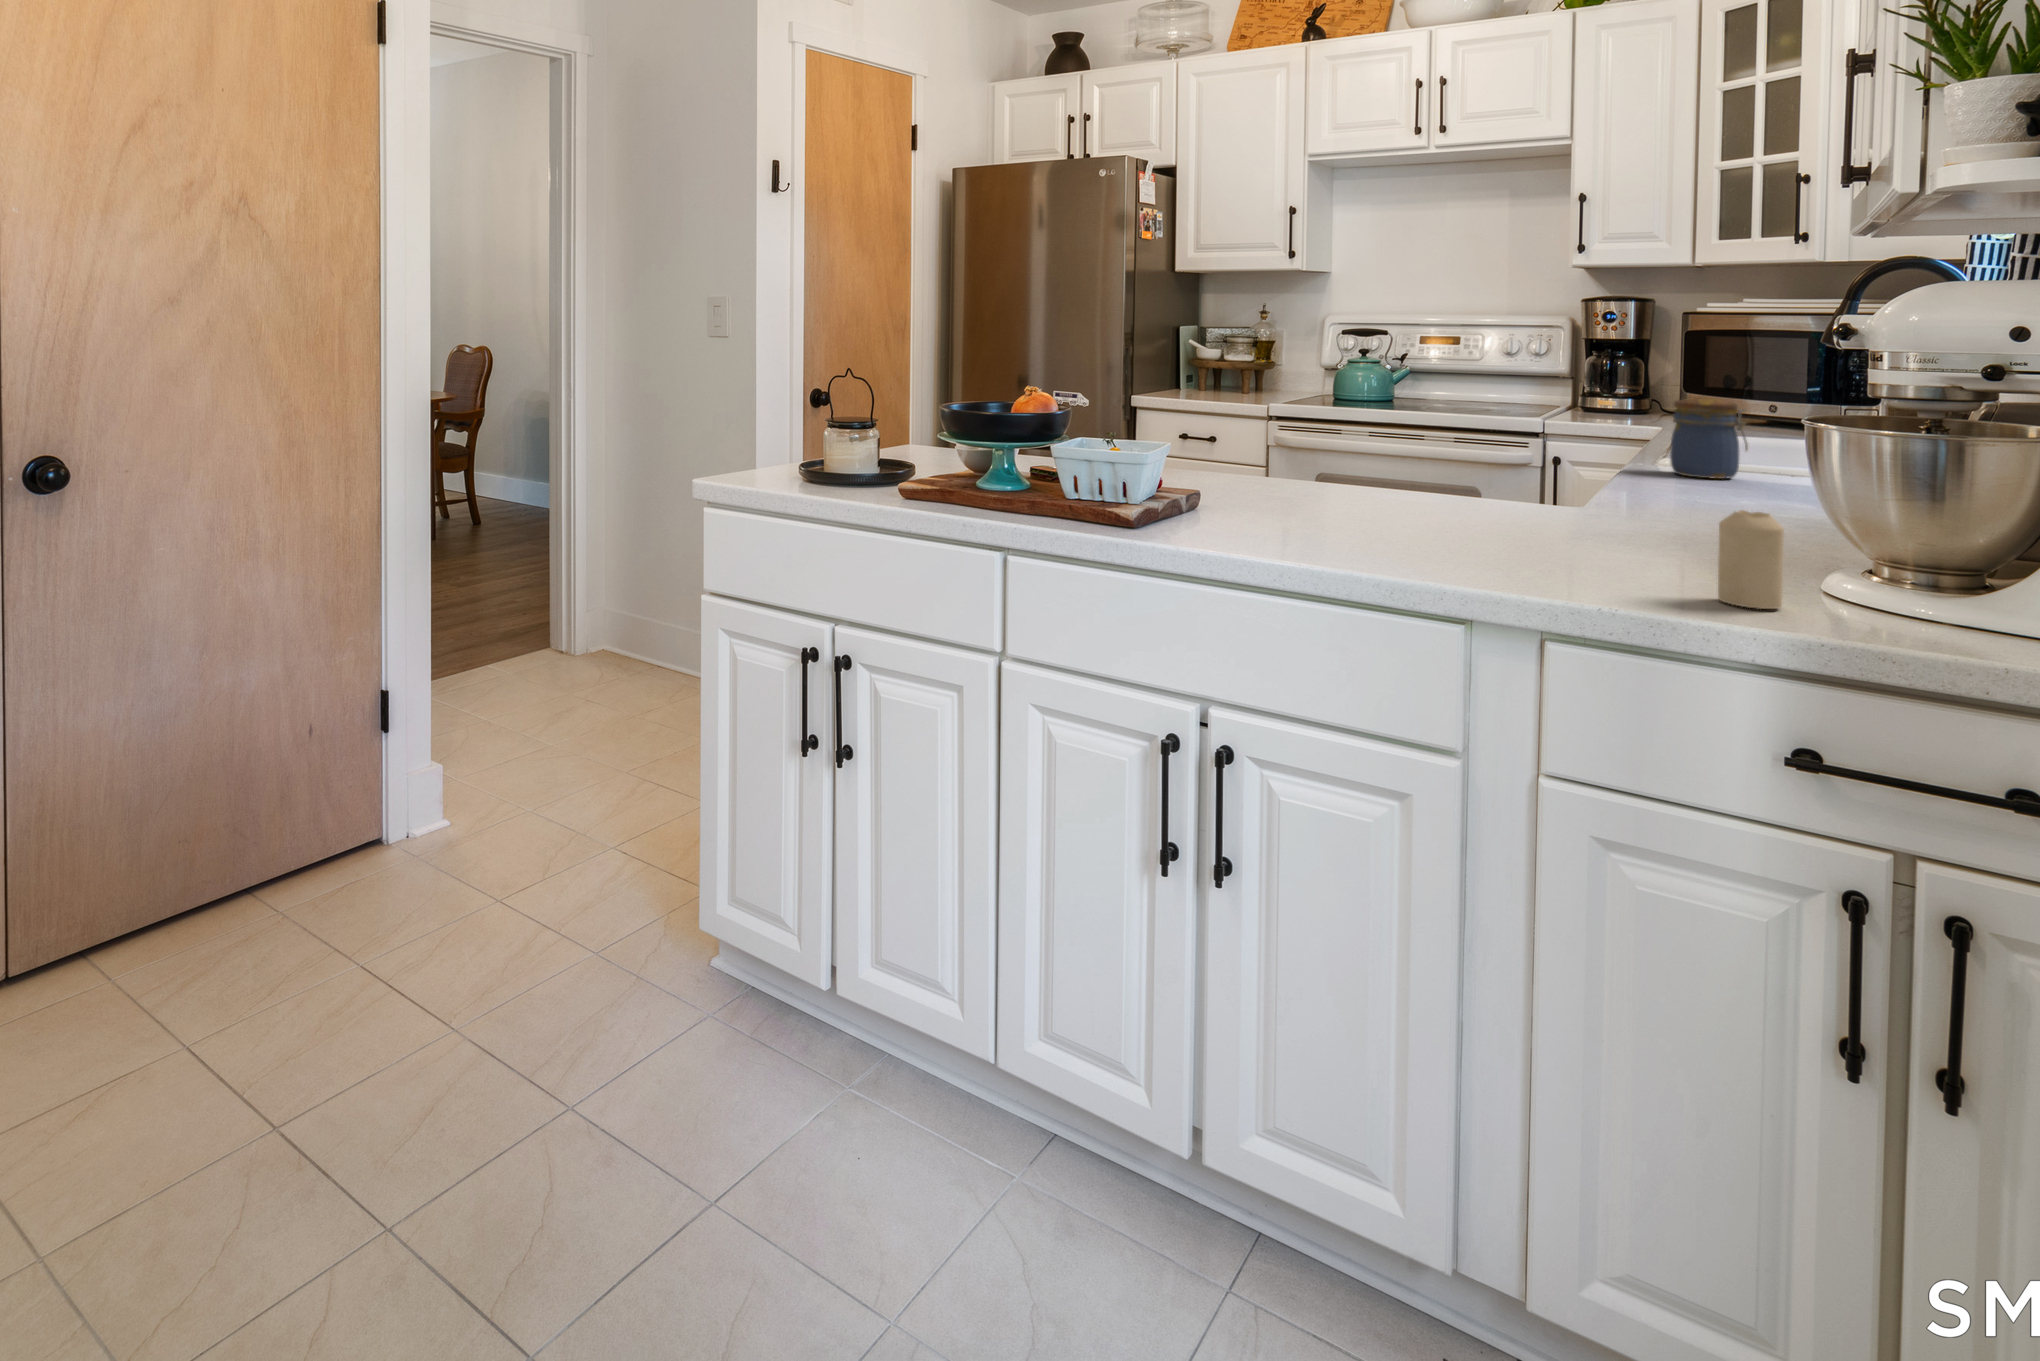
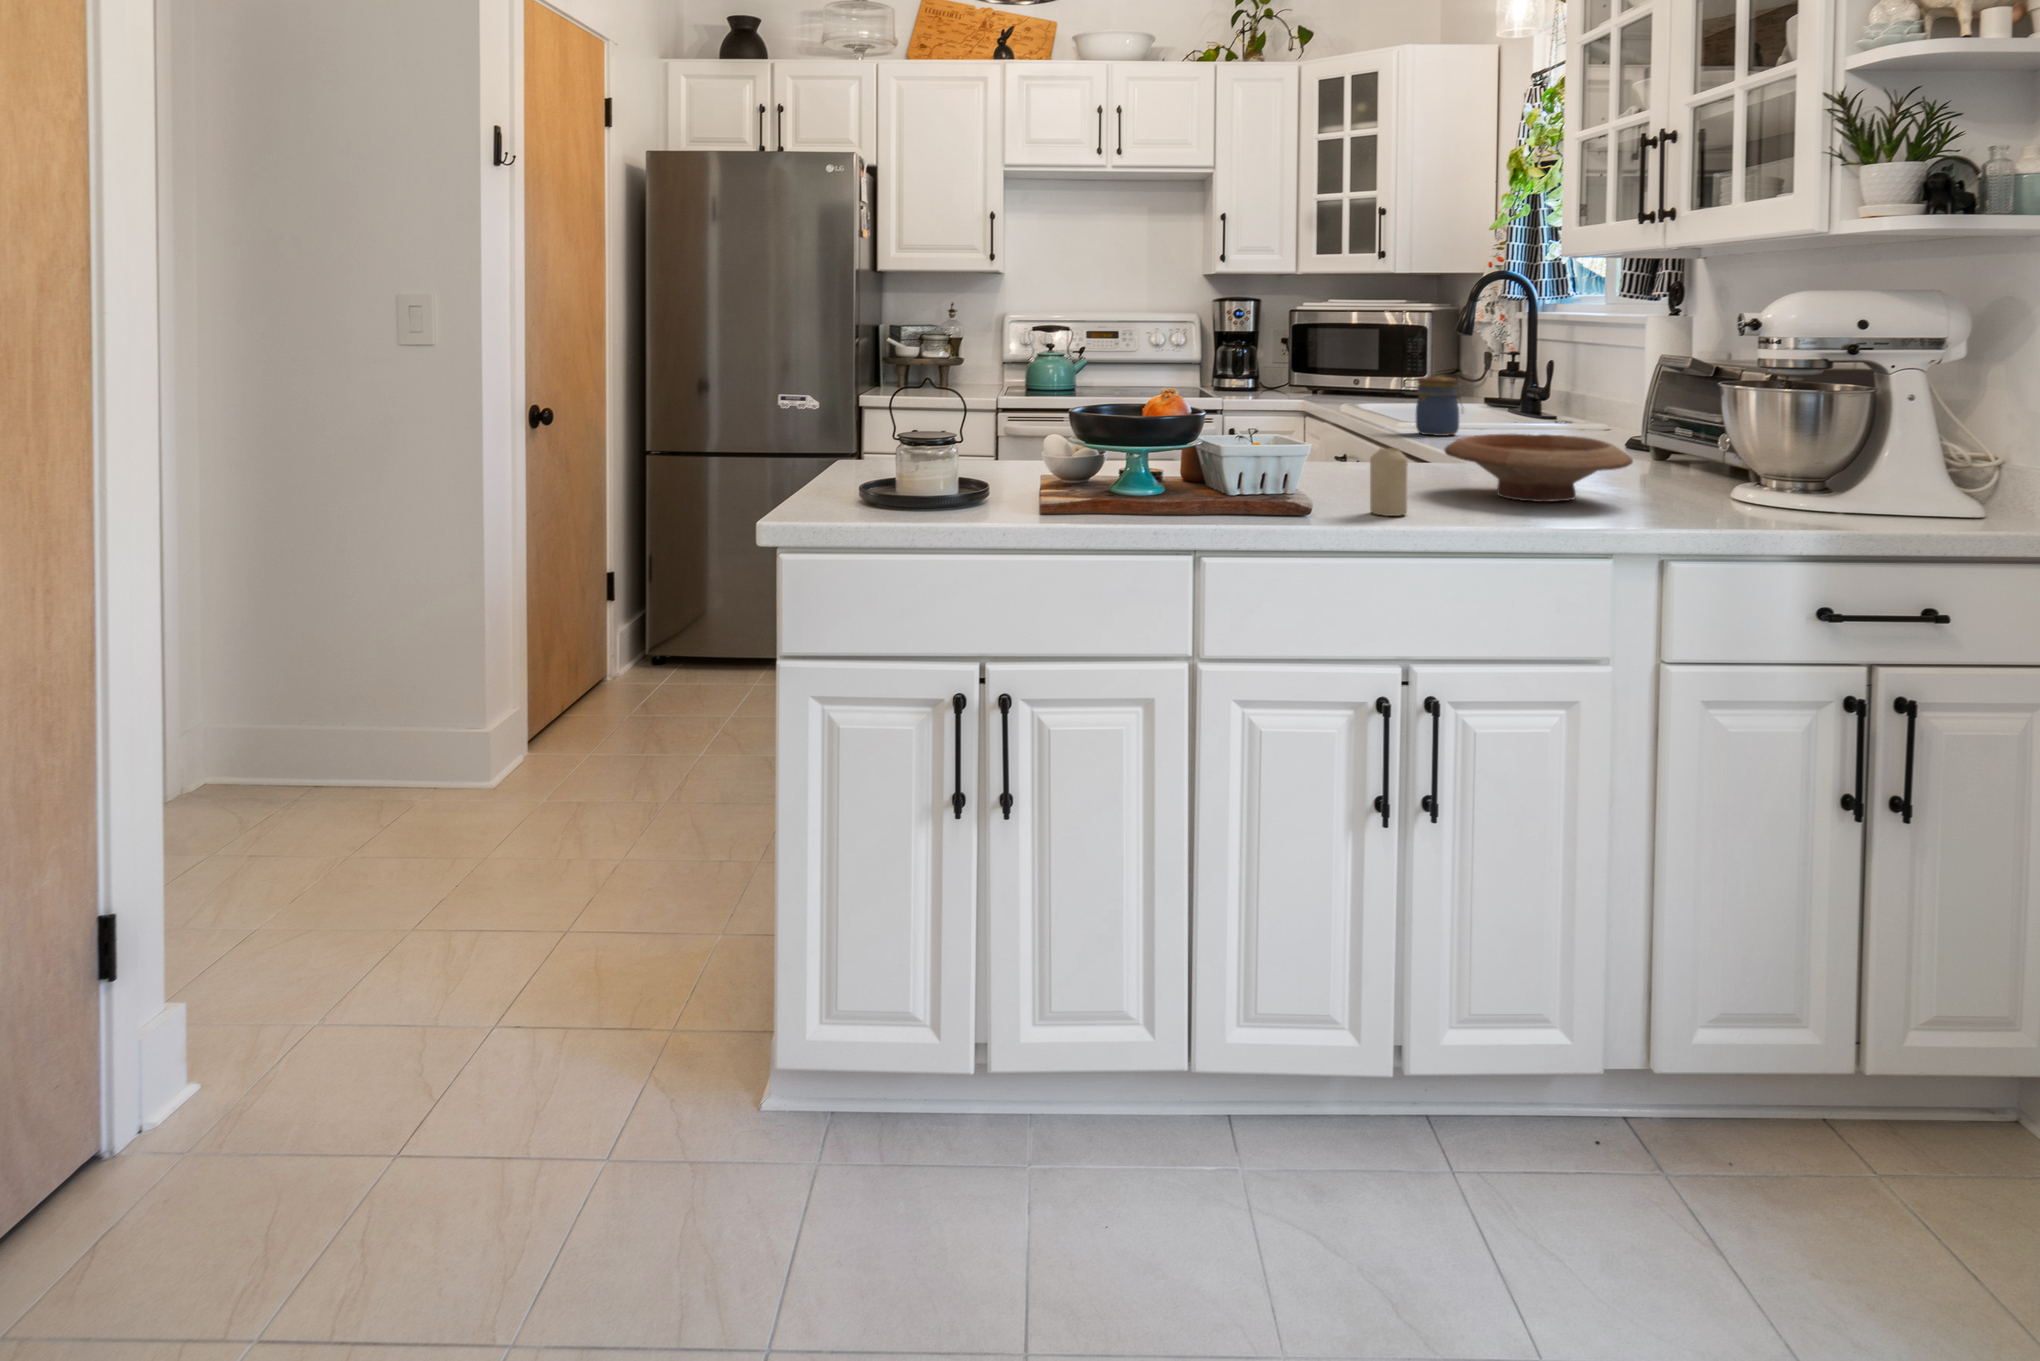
wooden bowl: none [1376,464,1630,555] -> present [1444,434,1633,502]
candle: present [1718,510,1784,609] -> present [1370,448,1407,516]

